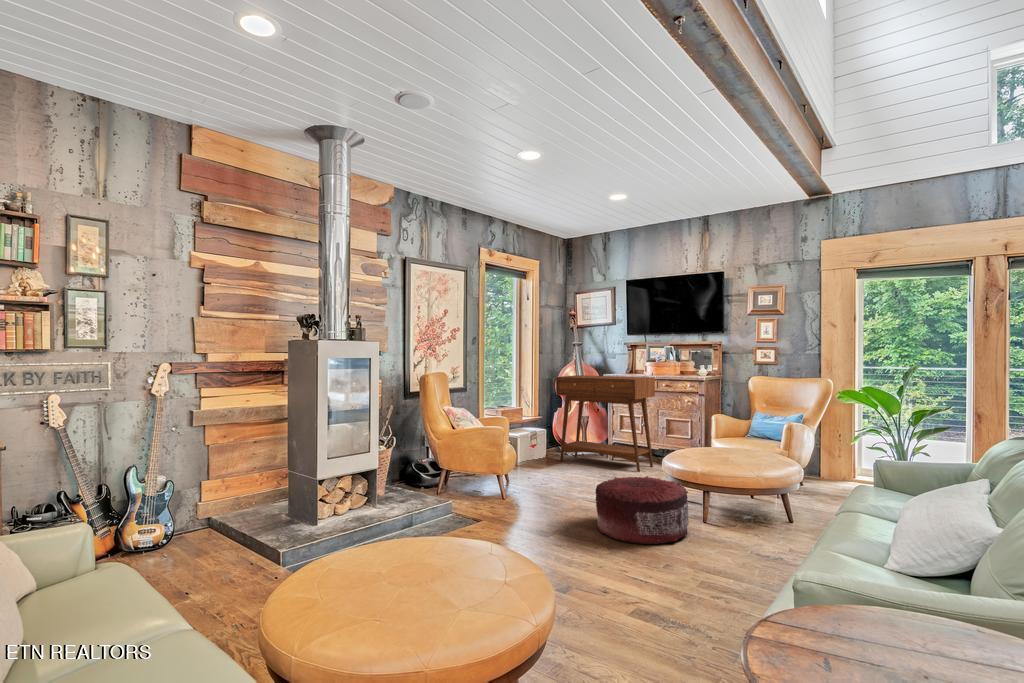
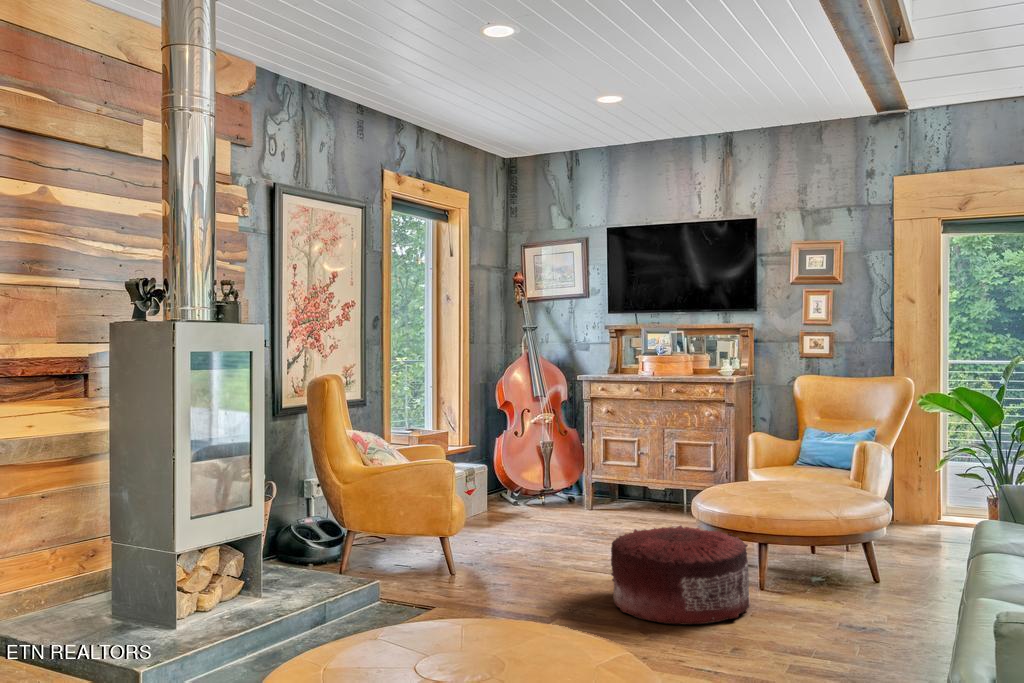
console table: present [556,375,655,472] -> none [505,377,657,524]

